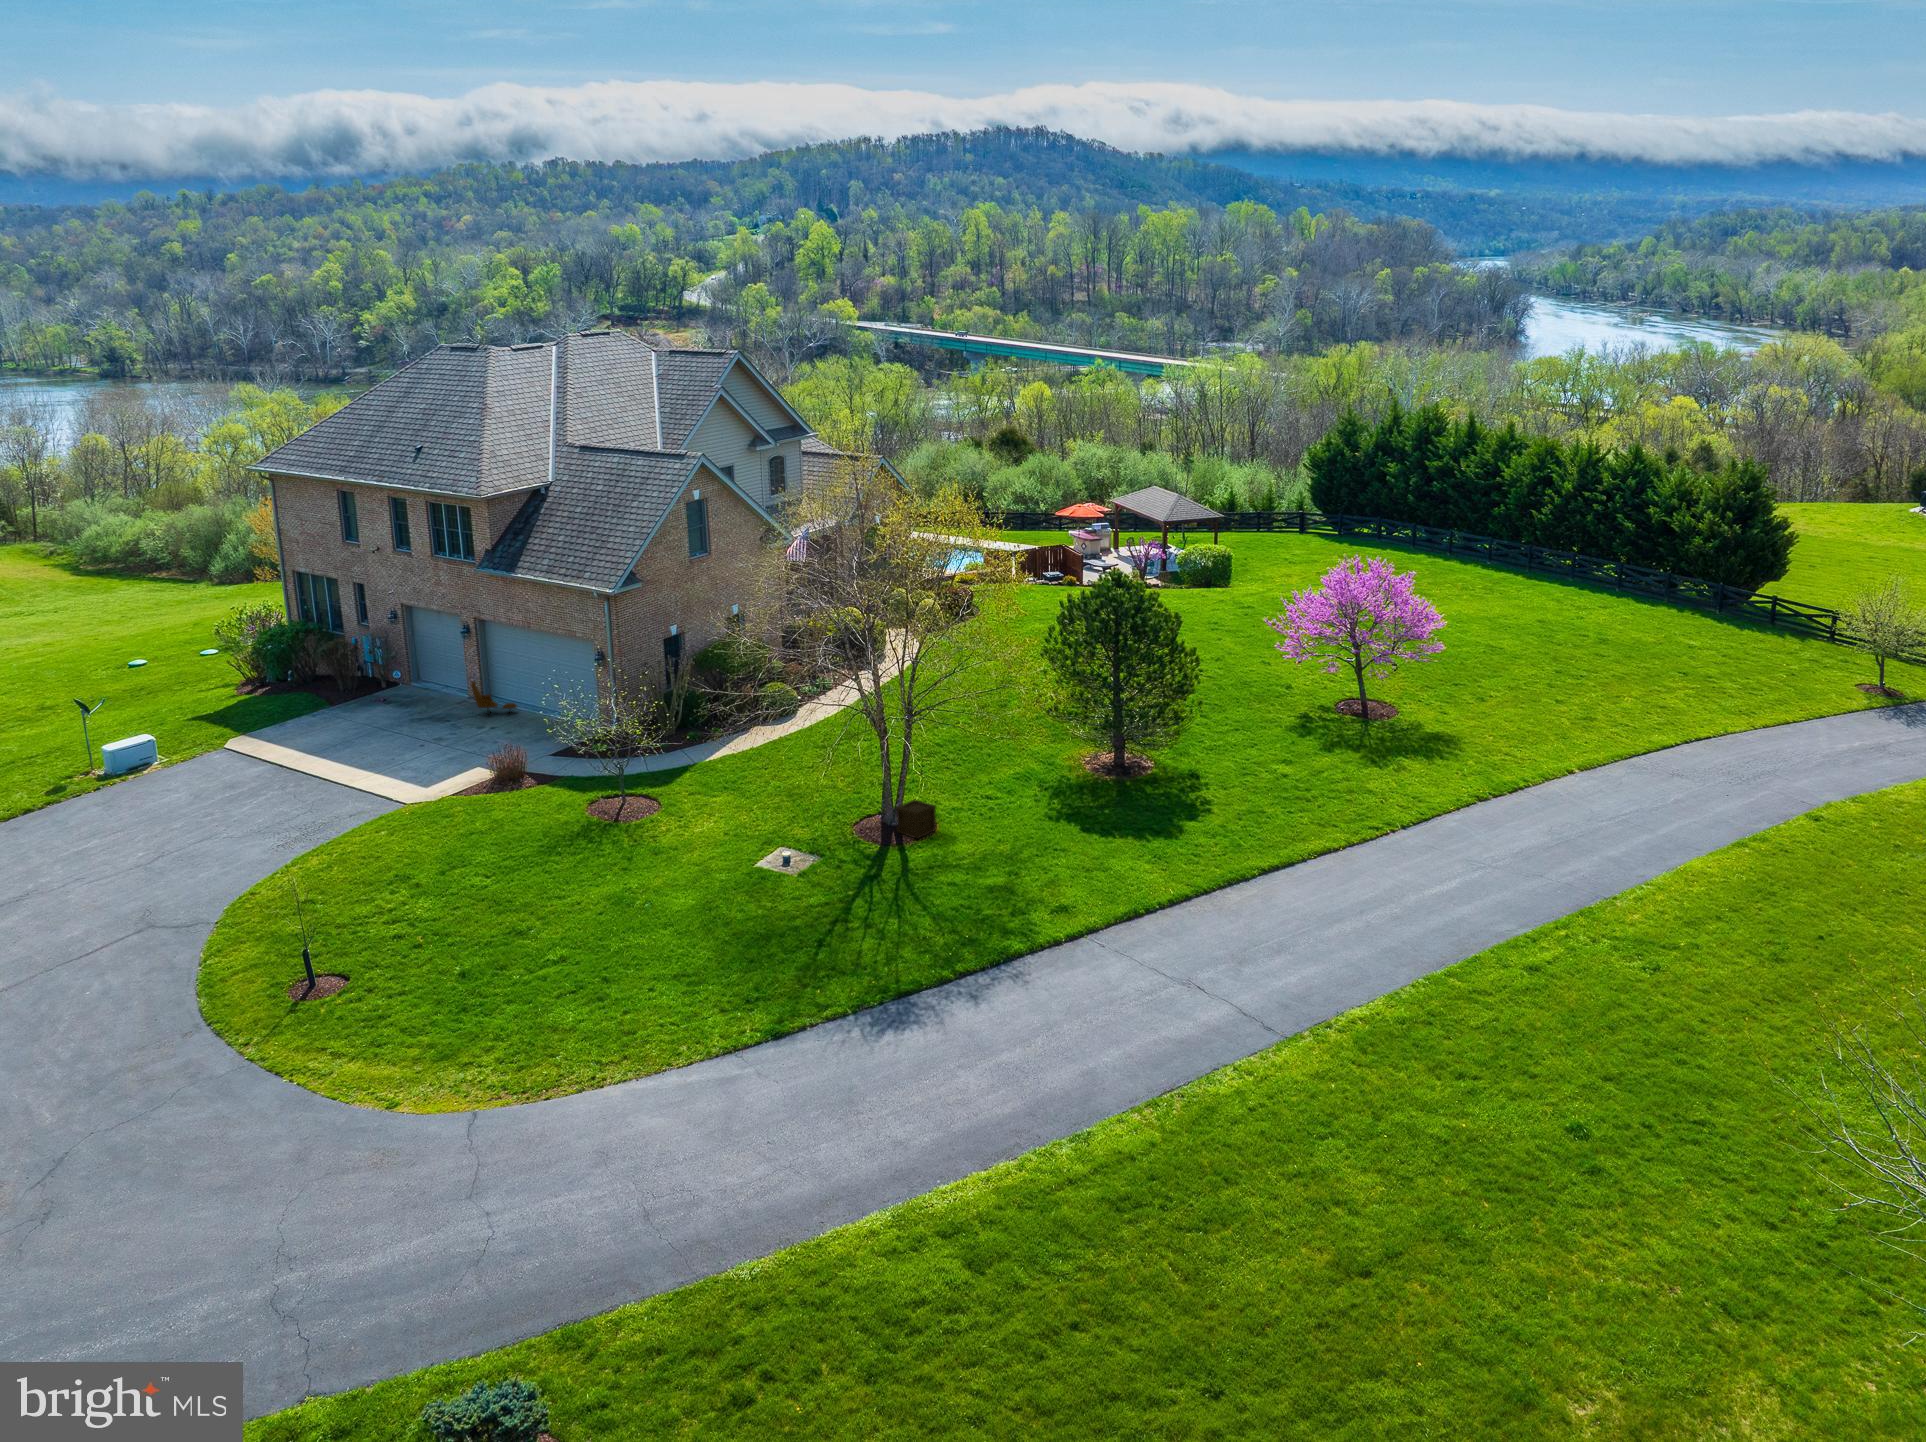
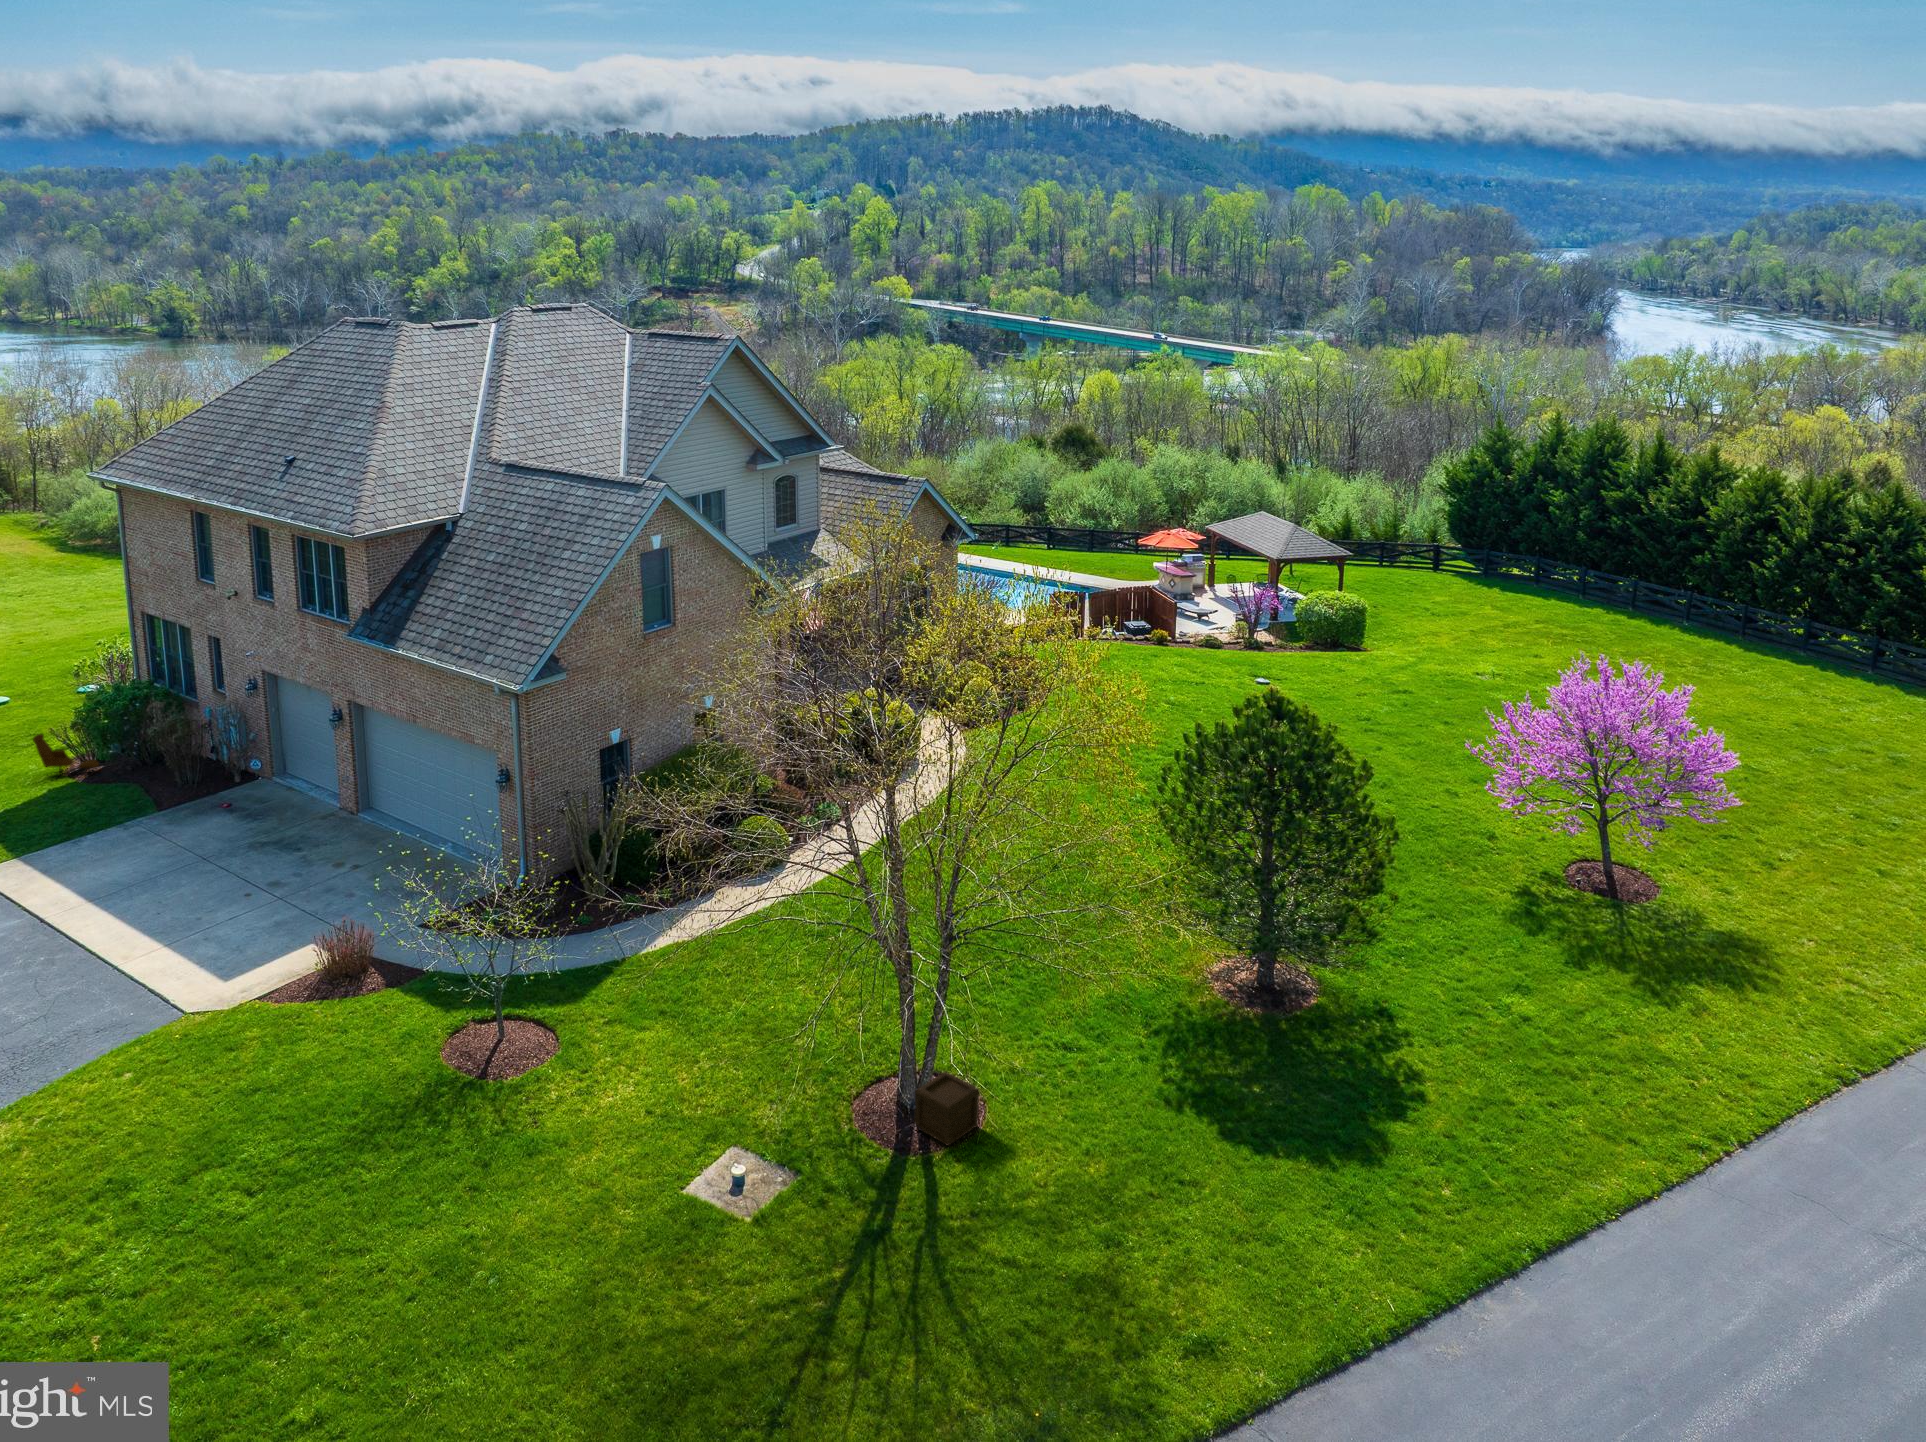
lounge chair: present [471,682,517,715] -> present [33,734,99,775]

